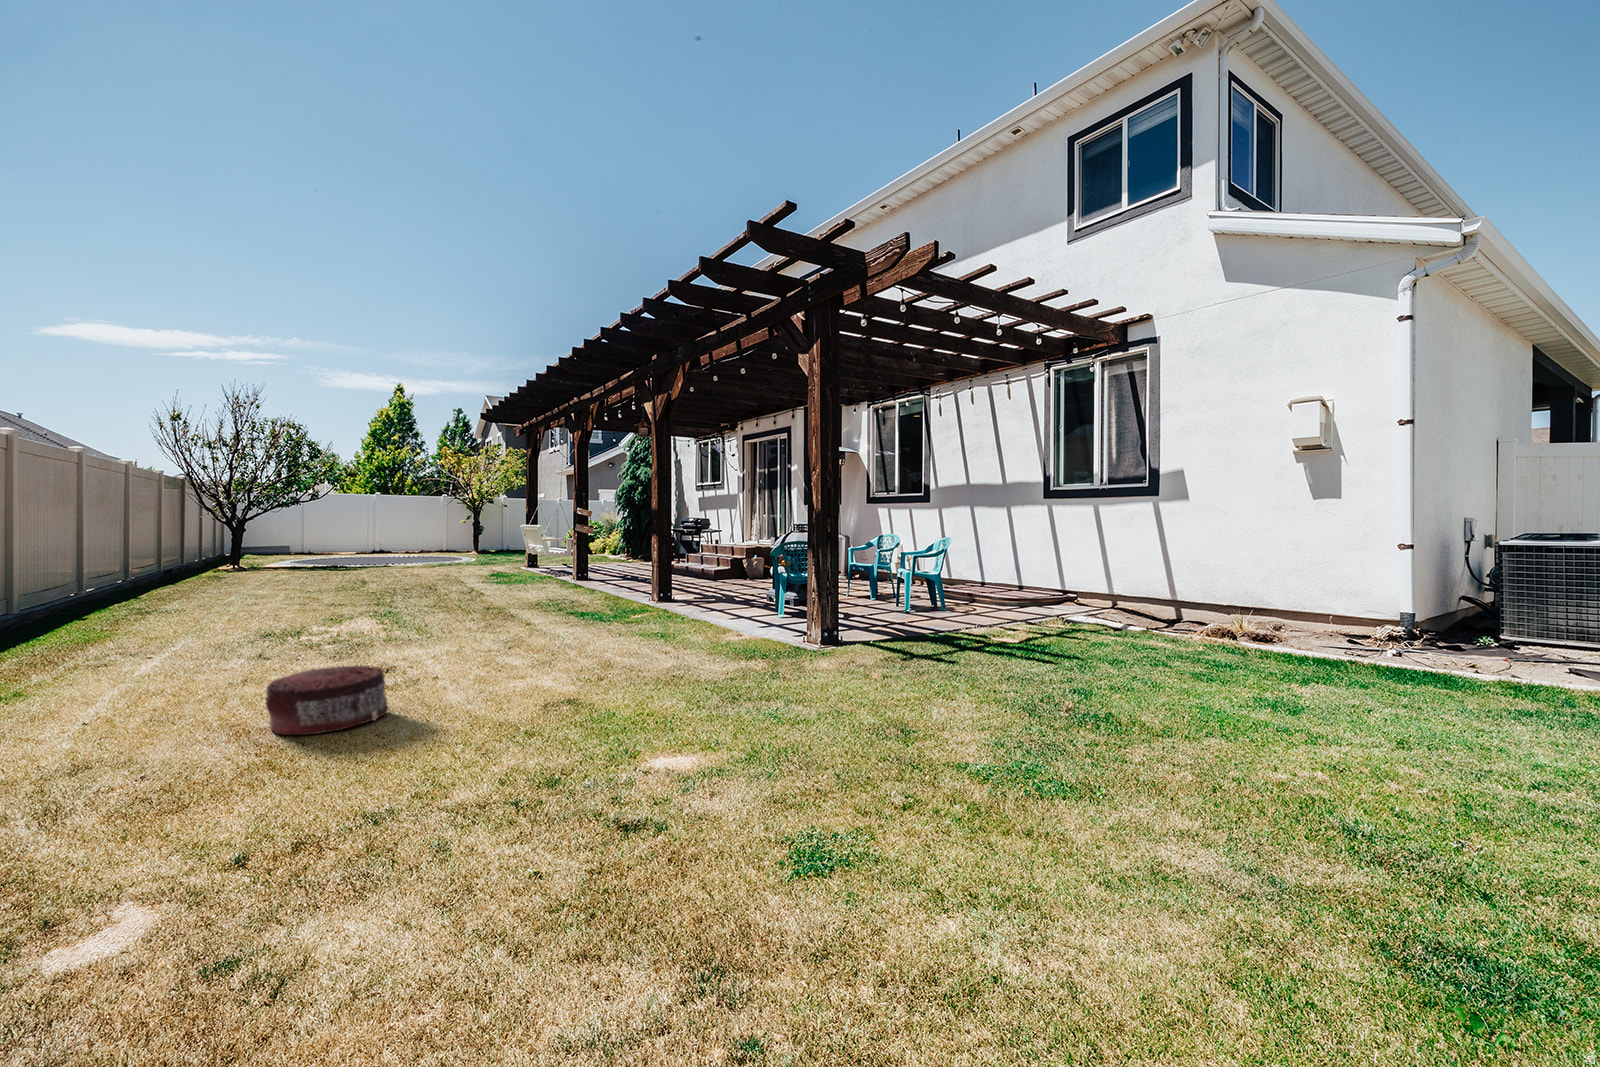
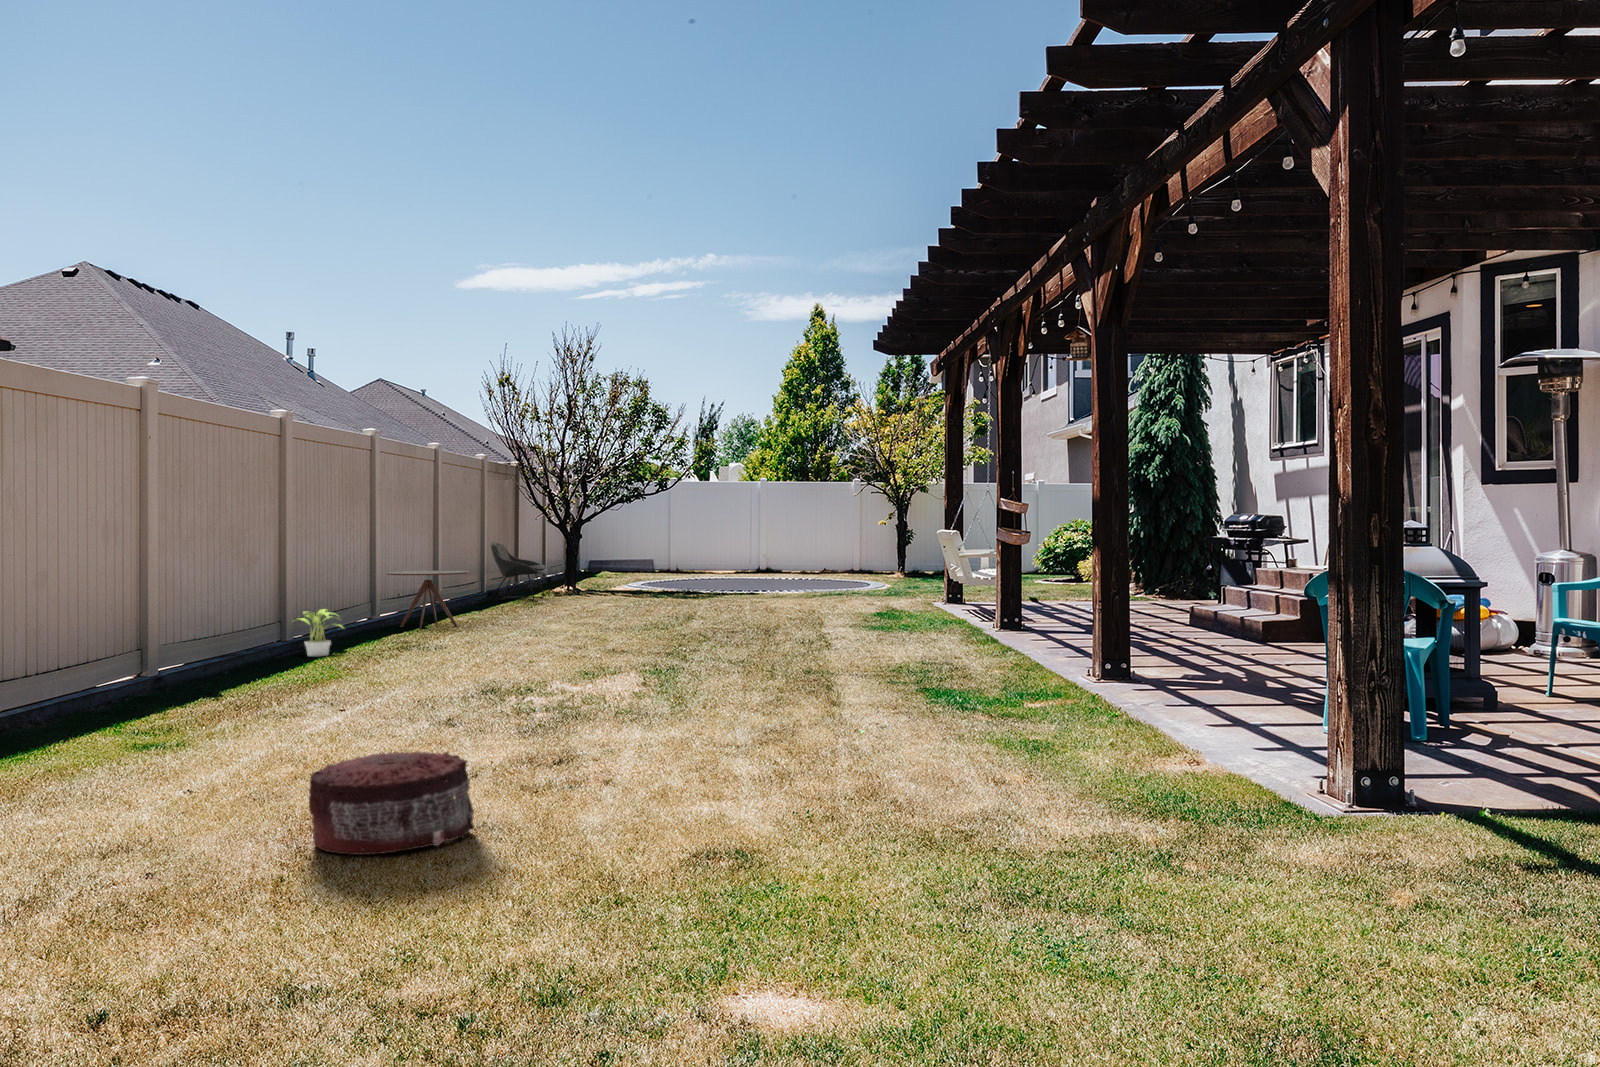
lounge chair: none [167,535,220,578] -> present [490,542,548,601]
round table: none [93,555,177,599] -> present [386,570,470,629]
potted plant: none [25,586,84,624] -> present [299,609,343,656]

